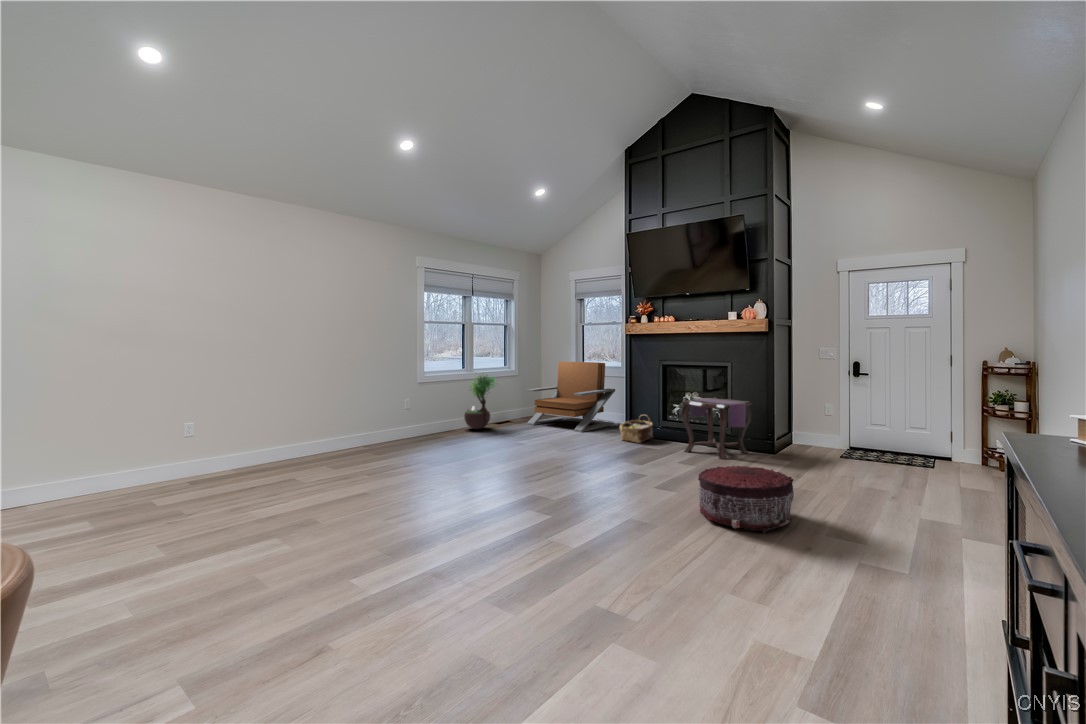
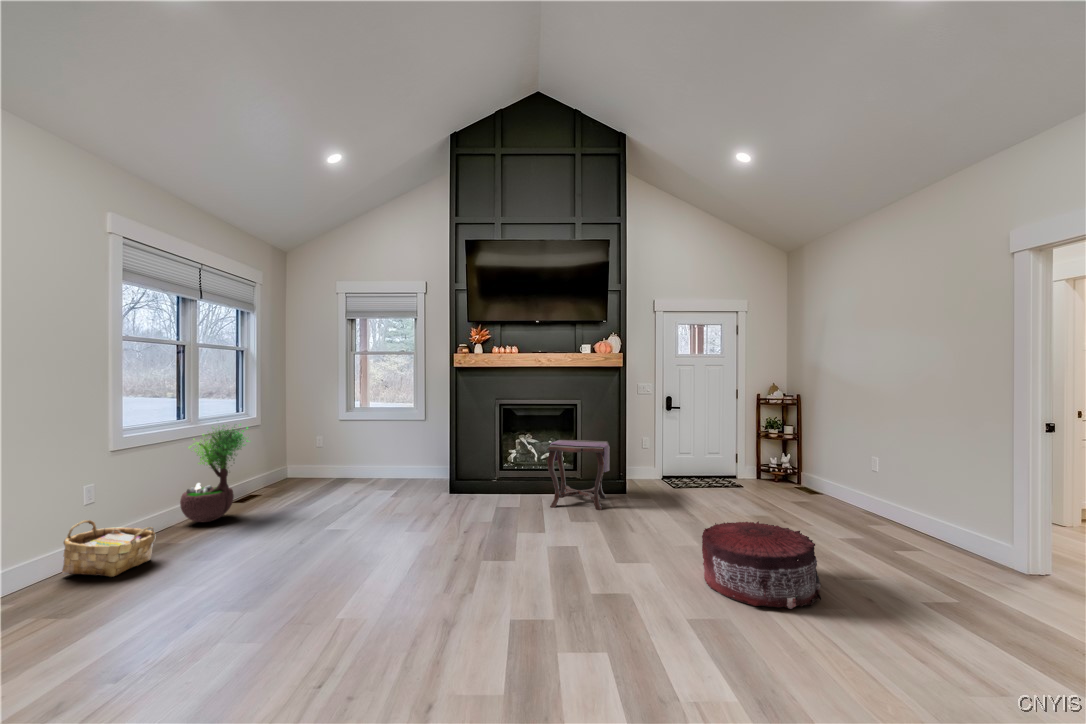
lounge chair: present [527,361,615,432] -> none [288,402,415,500]
woven basket: present [620,416,653,443] -> present [62,520,156,577]

